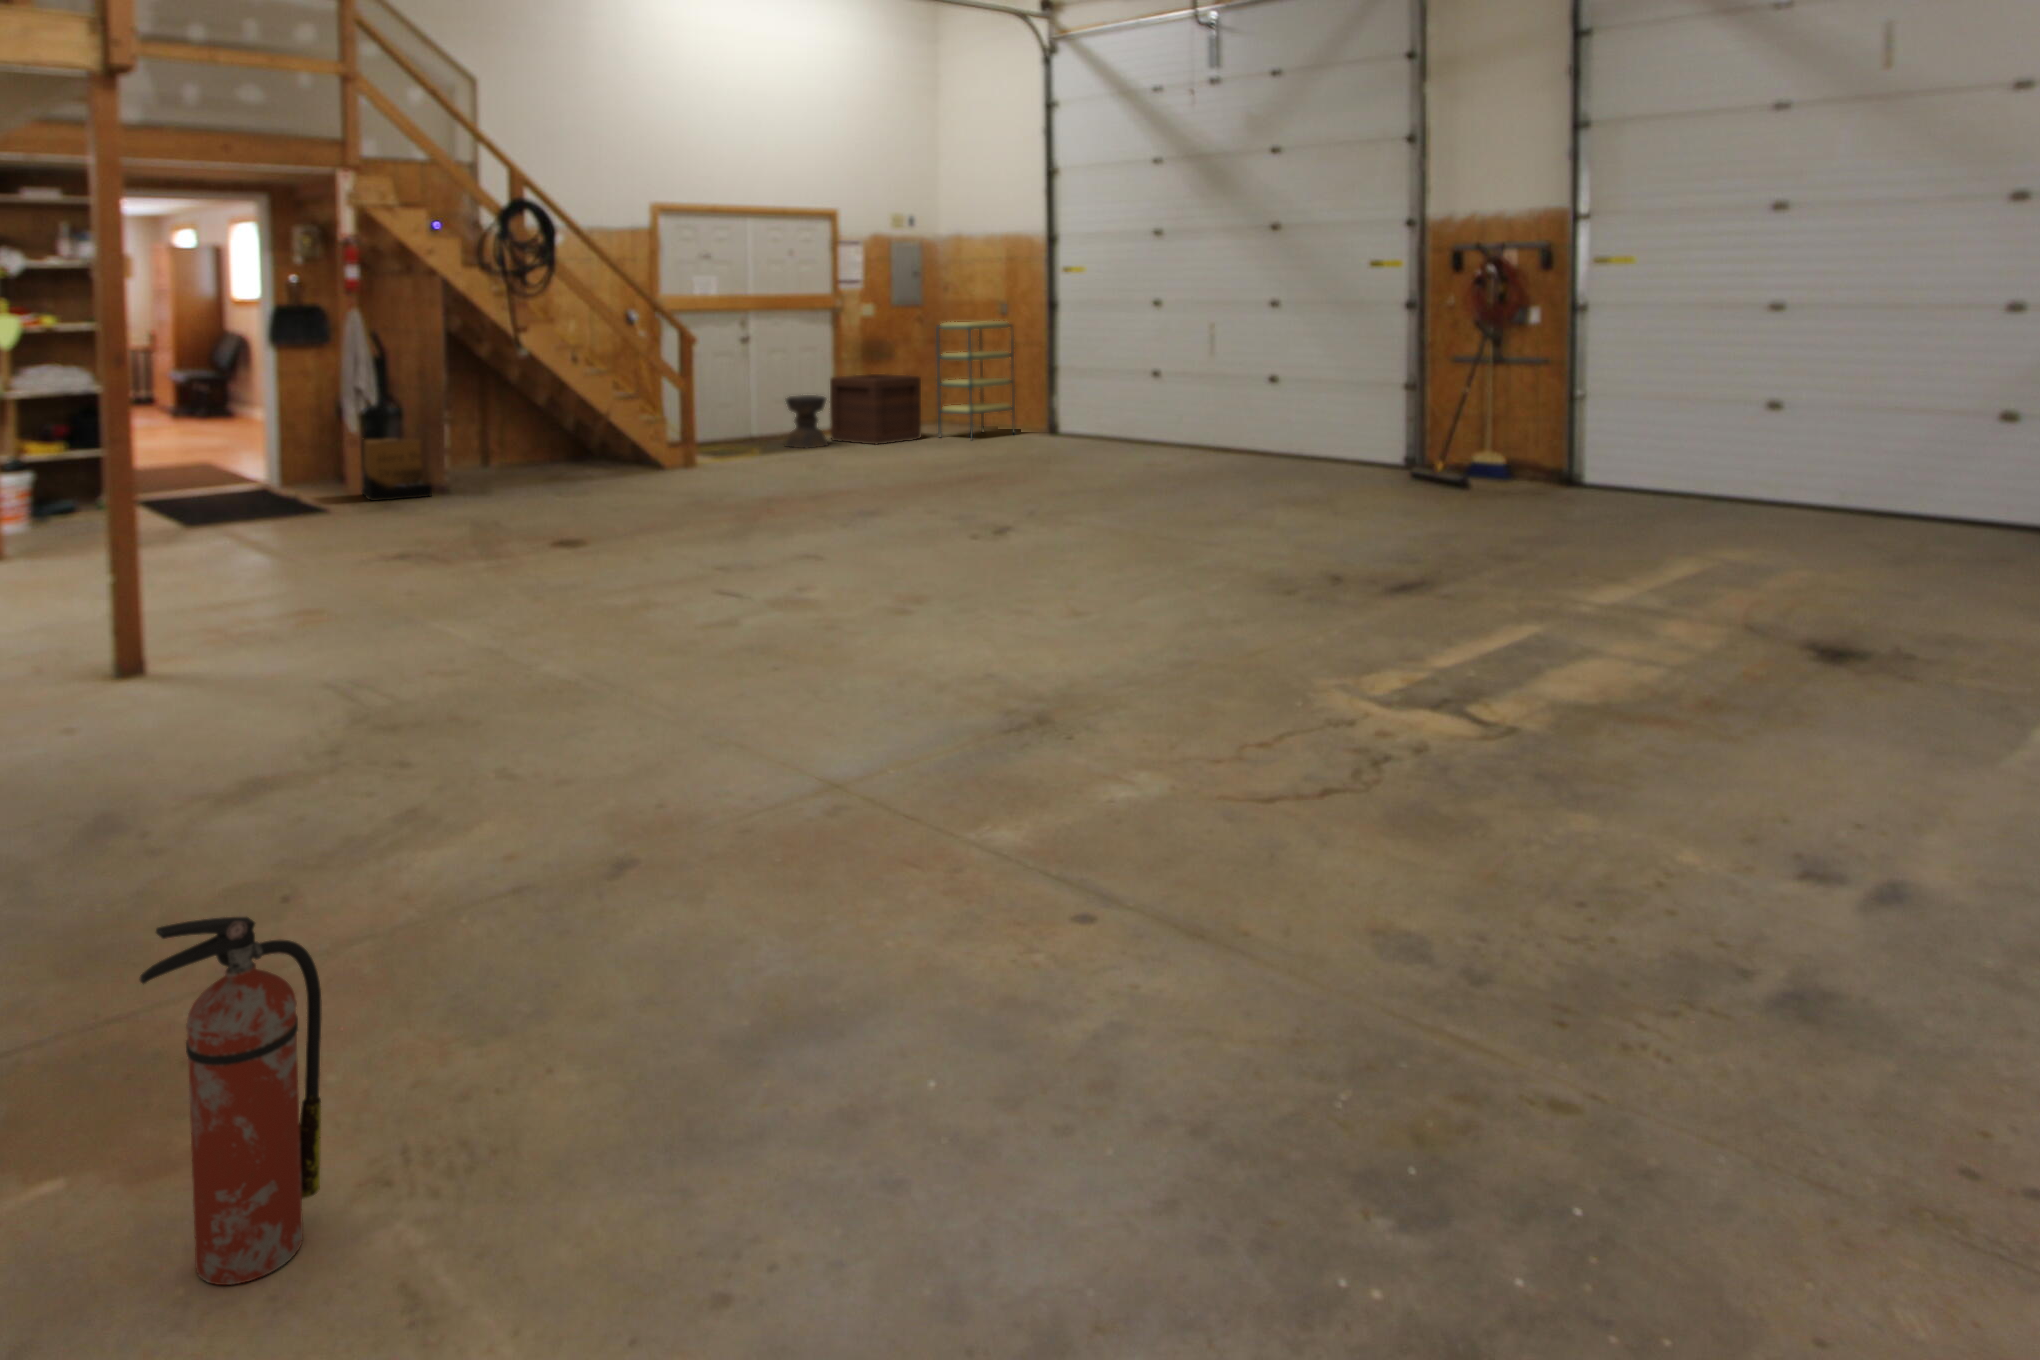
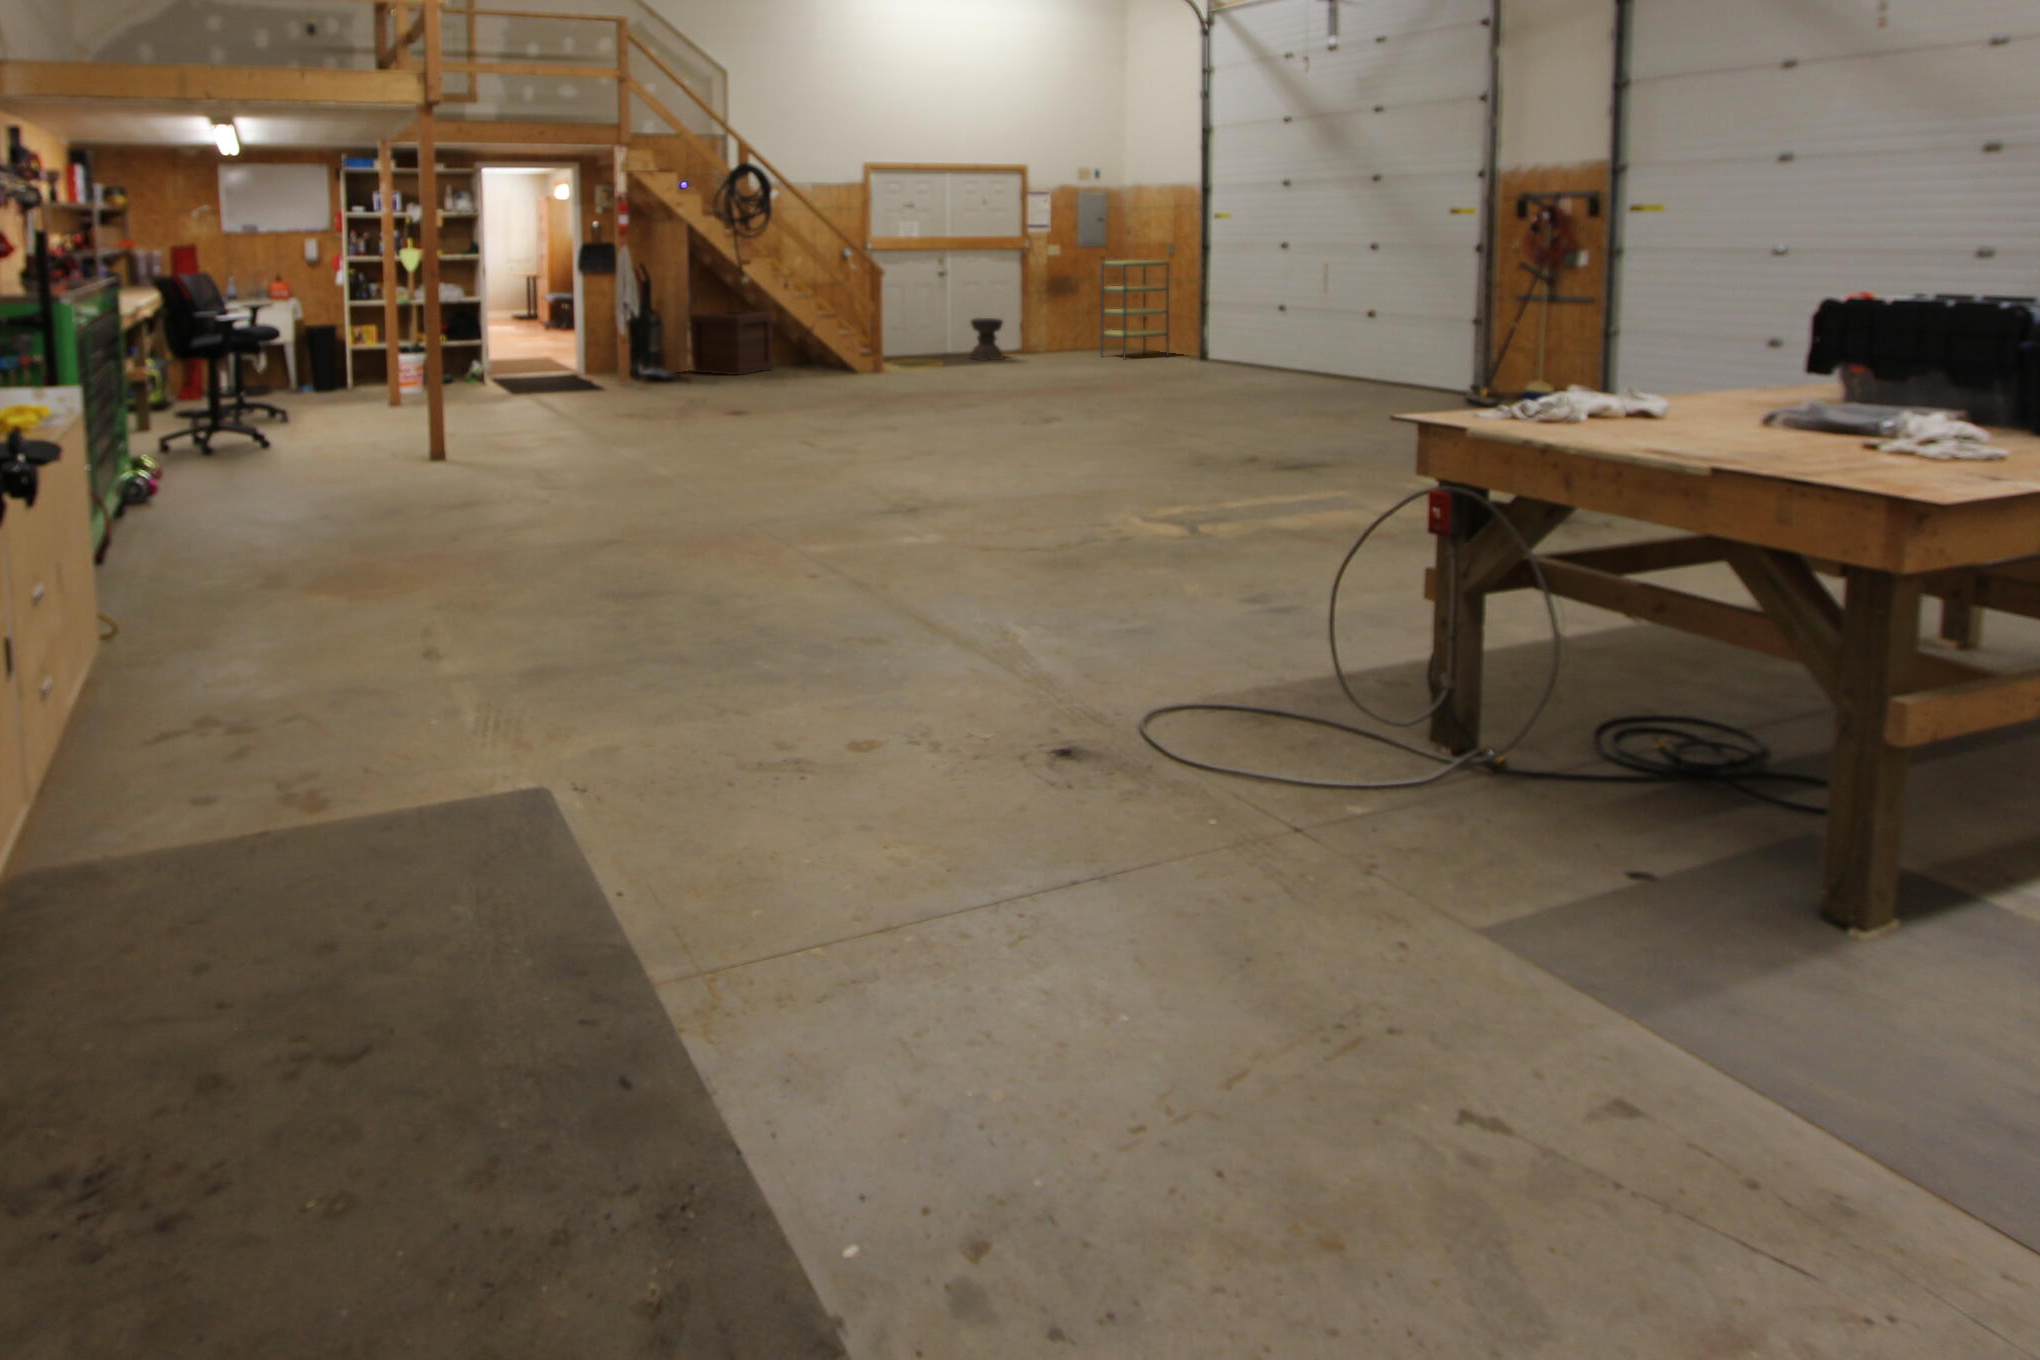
wooden crate: present [830,374,921,445] -> present [690,311,773,375]
cardboard box: present [362,439,432,501] -> none [634,337,677,383]
fire extinguisher: present [140,917,322,1285] -> none [95,538,193,706]

